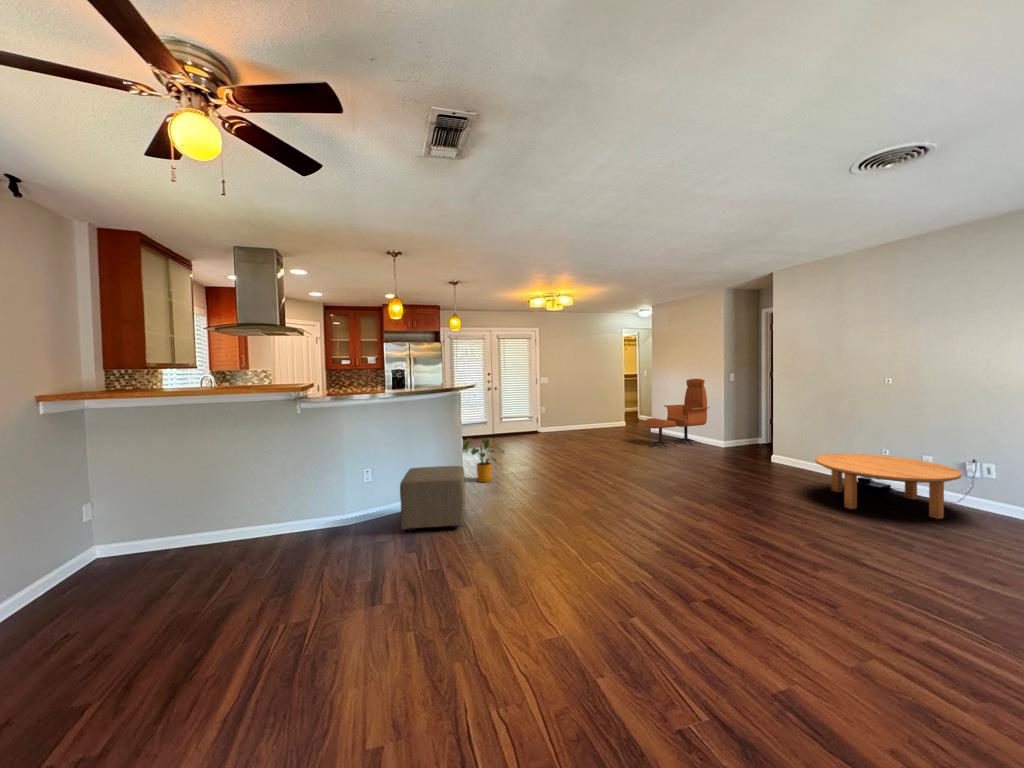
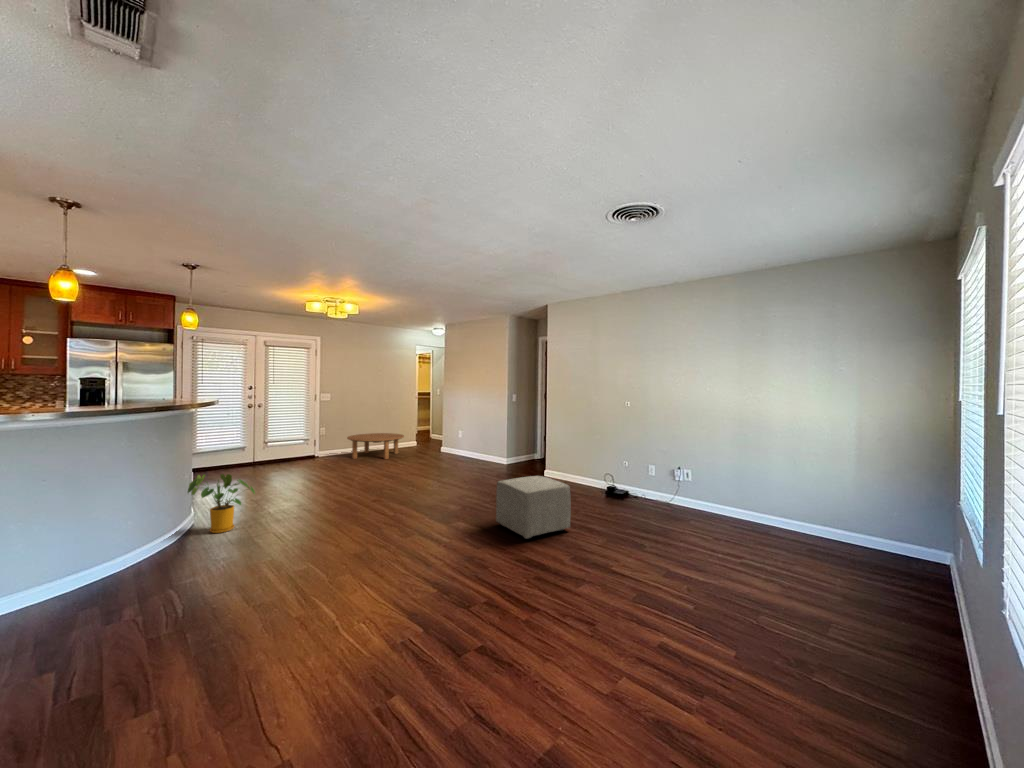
lounge chair: present [645,379,710,449] -> none [435,399,496,470]
coffee table: present [815,454,962,519] -> present [347,433,404,459]
ottoman: present [400,466,465,530] -> present [496,476,571,539]

